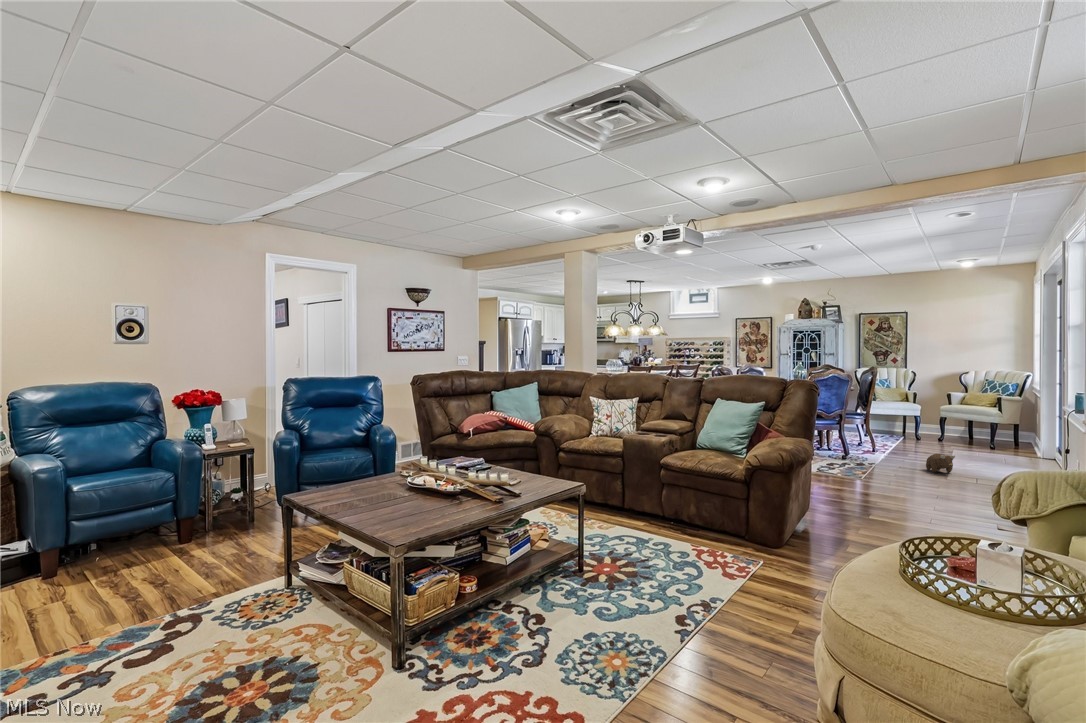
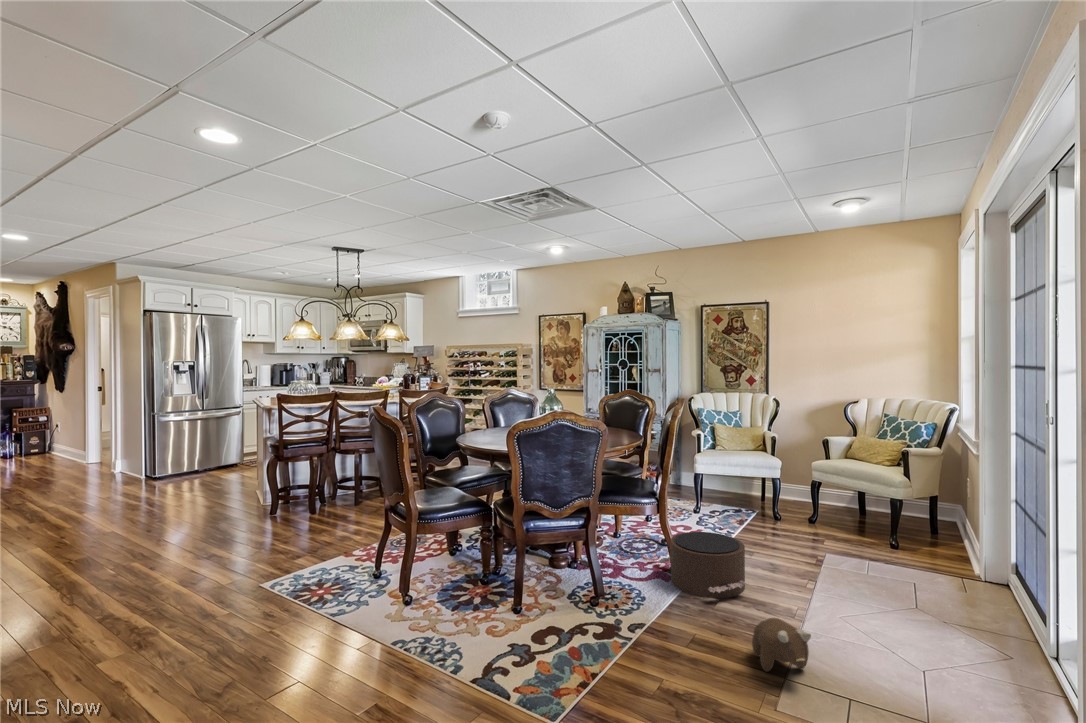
pouf: none [862,433,915,459] -> present [659,532,748,598]

